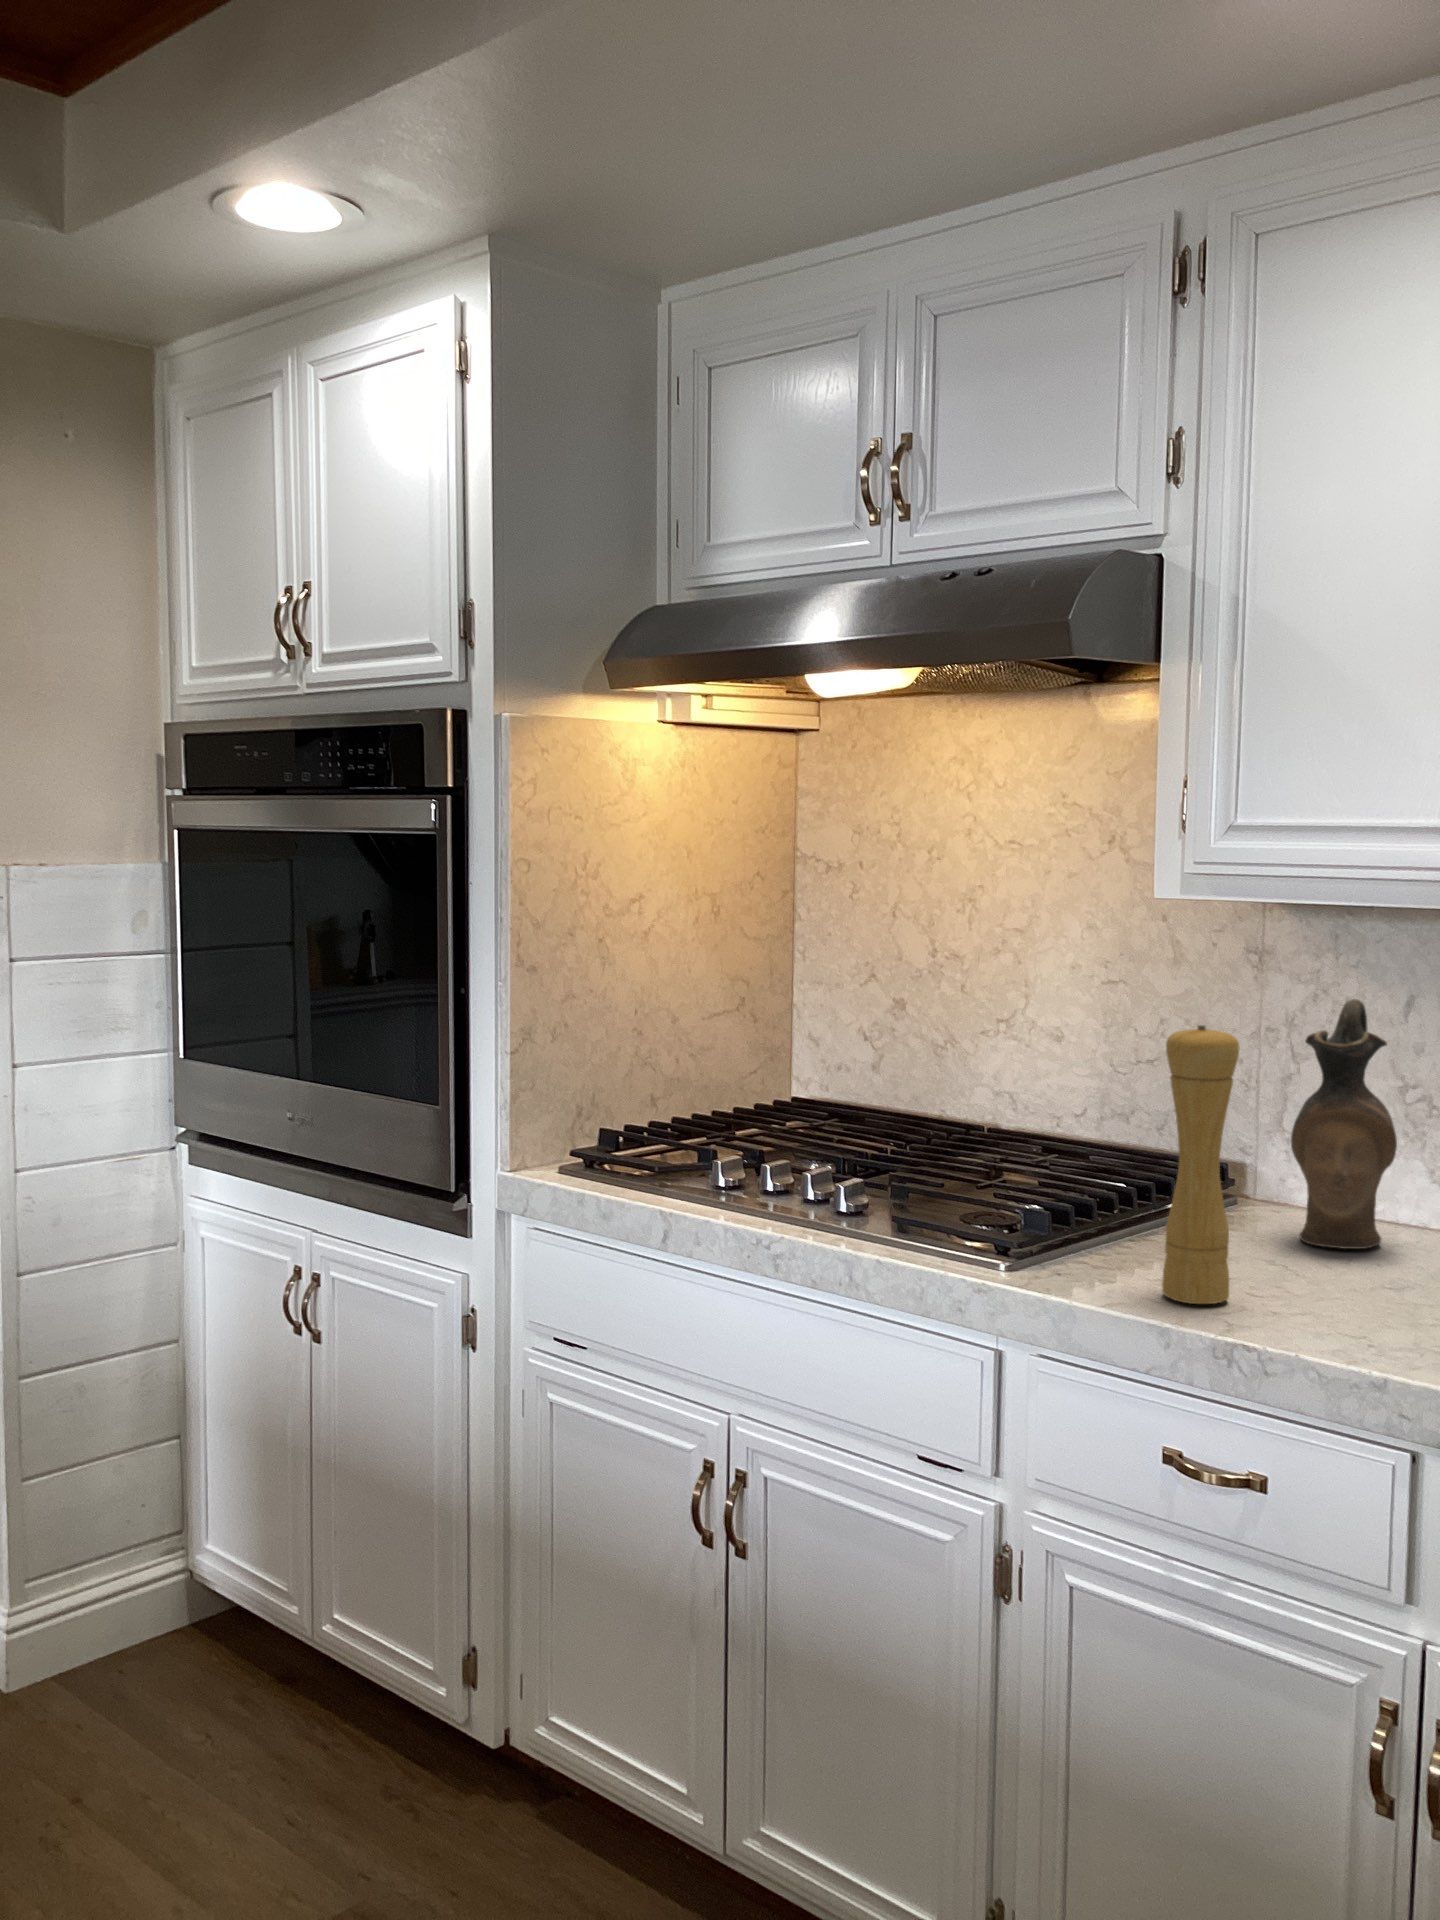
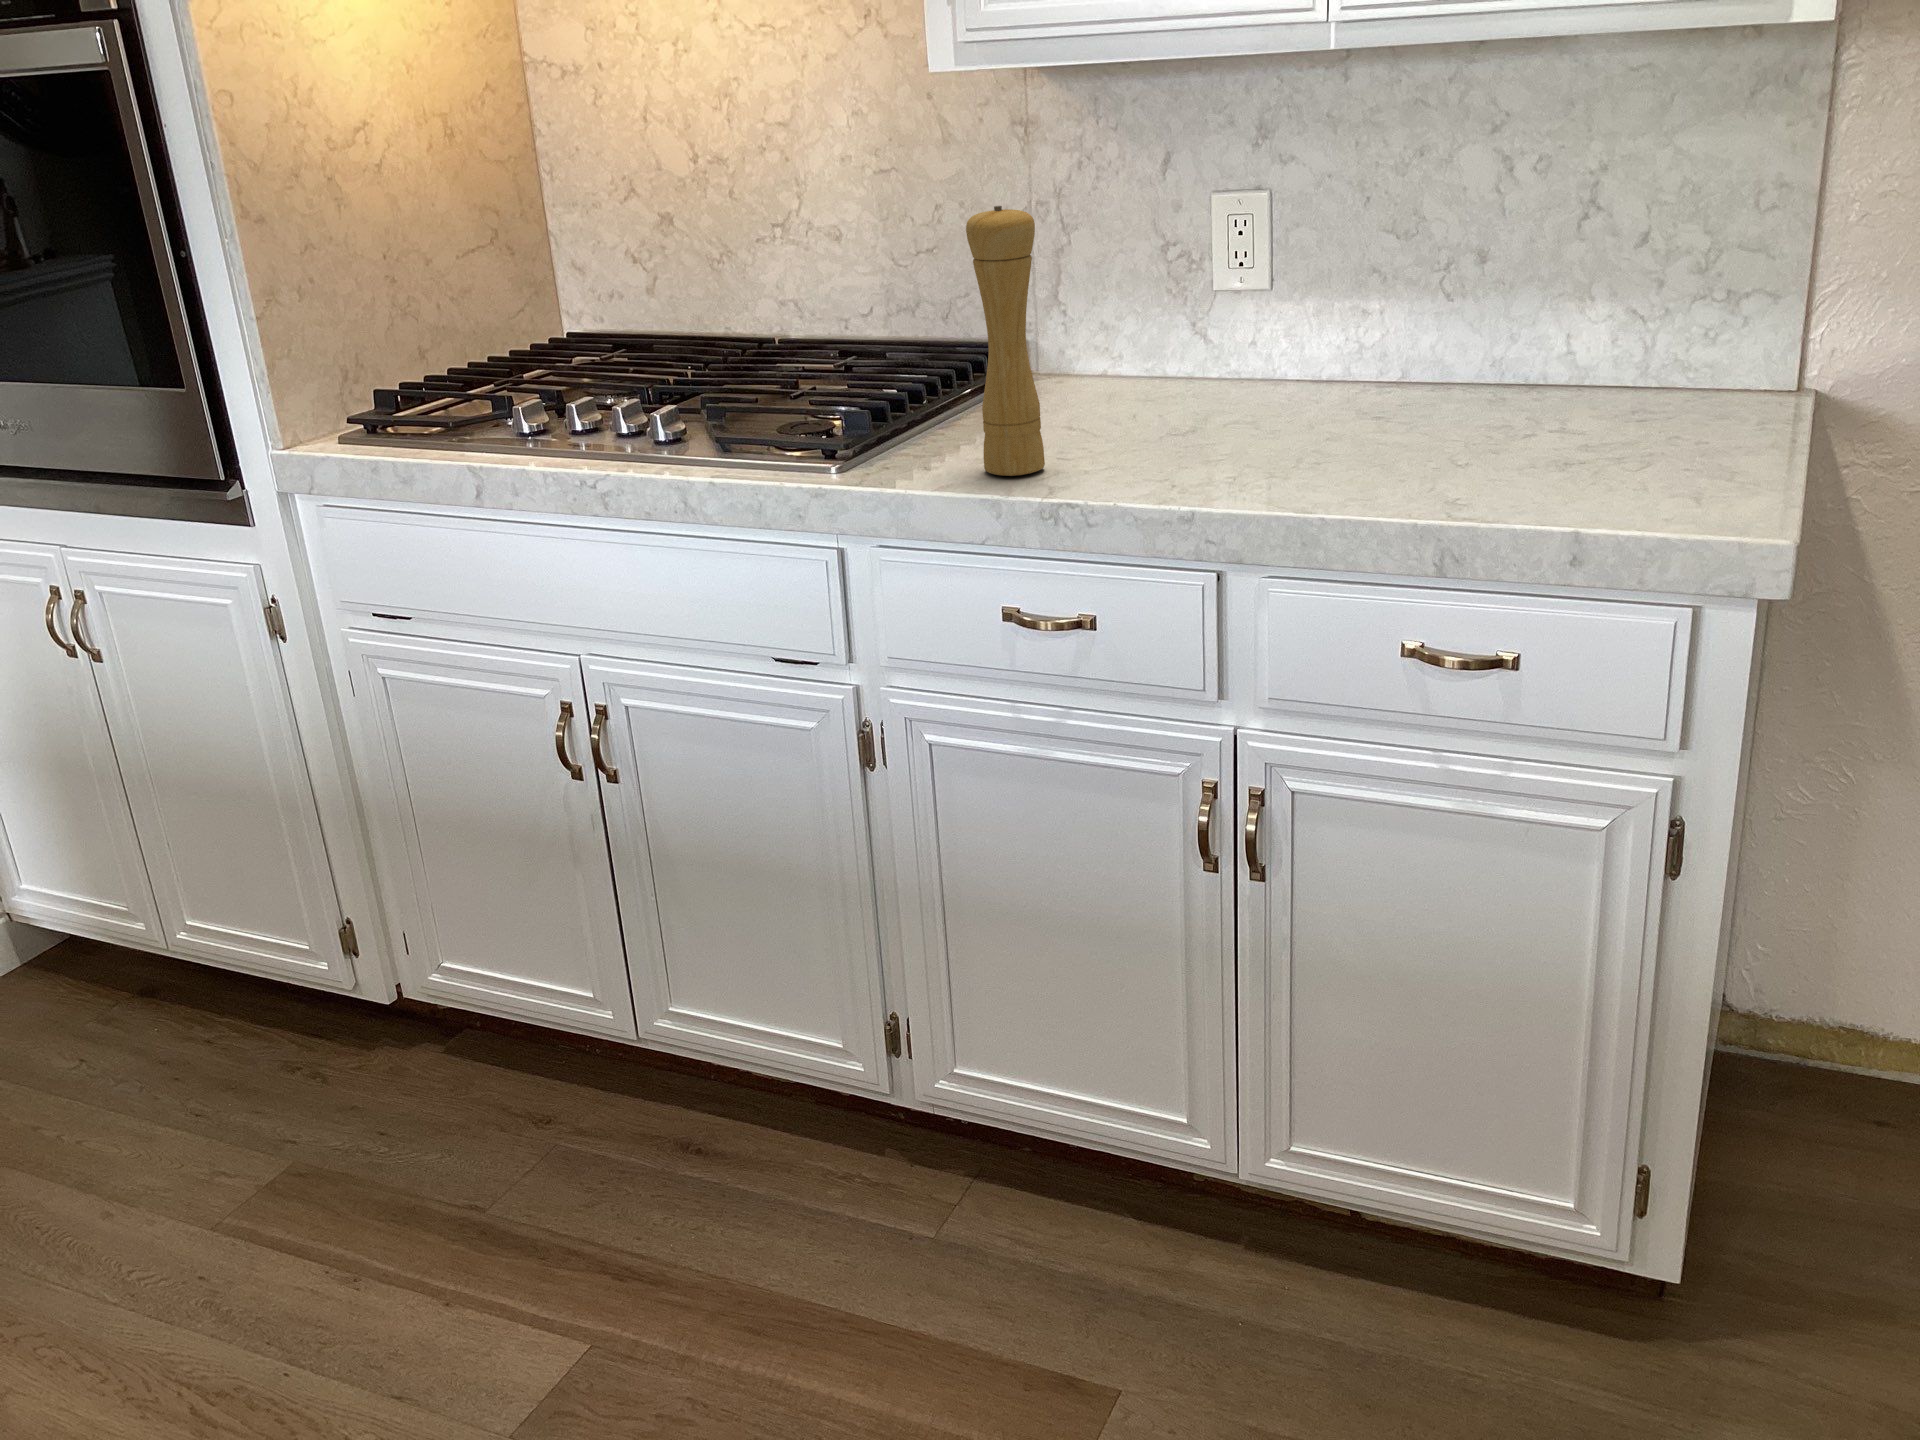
ceramic pitcher: present [1291,999,1397,1249] -> none [1077,163,1172,407]

